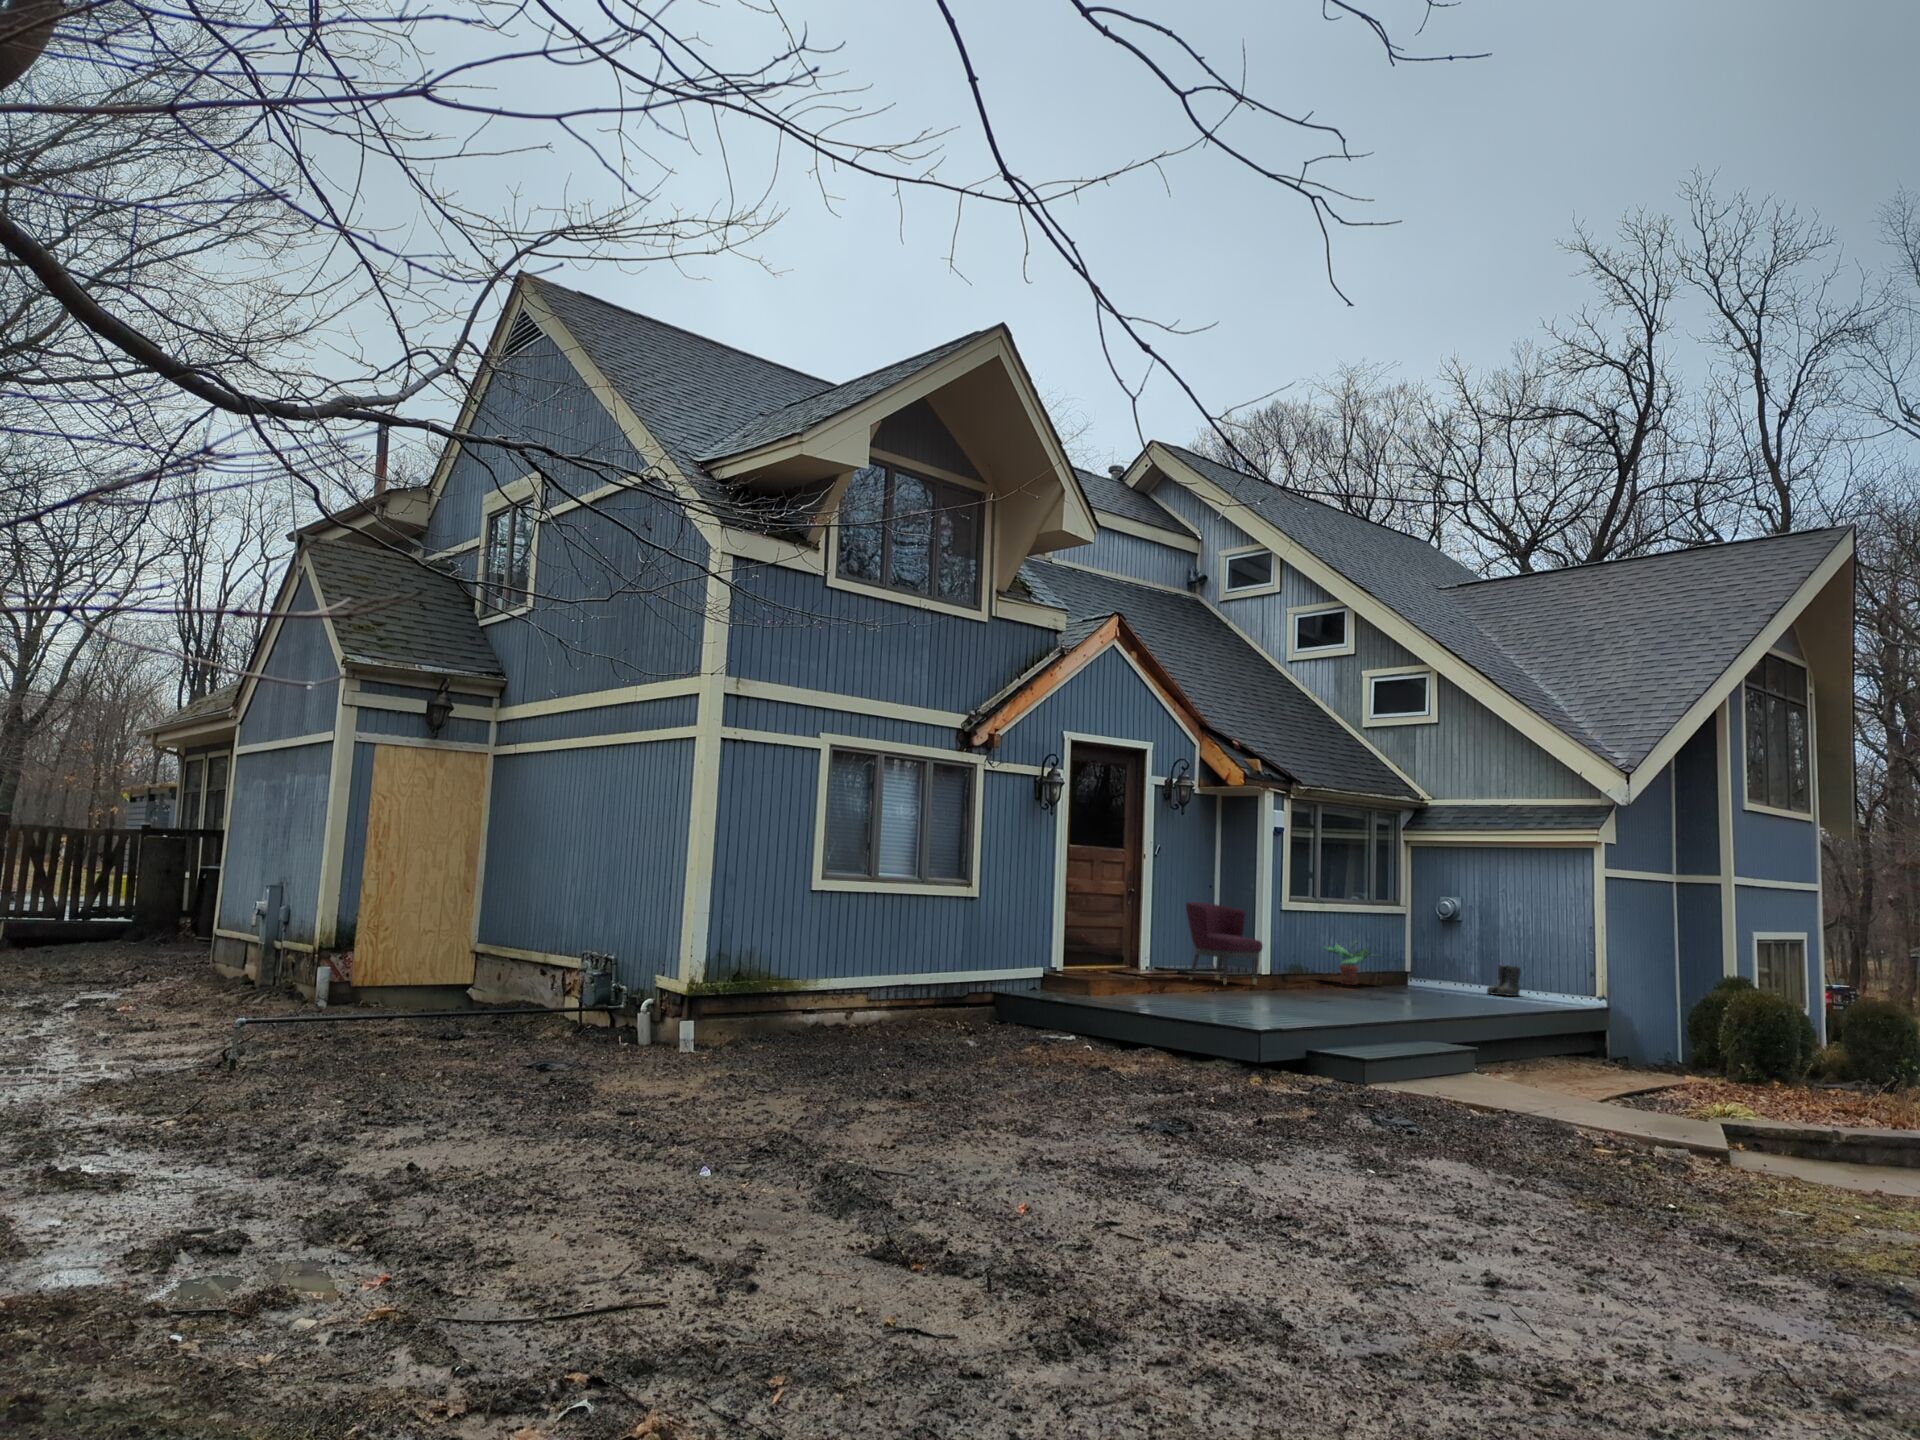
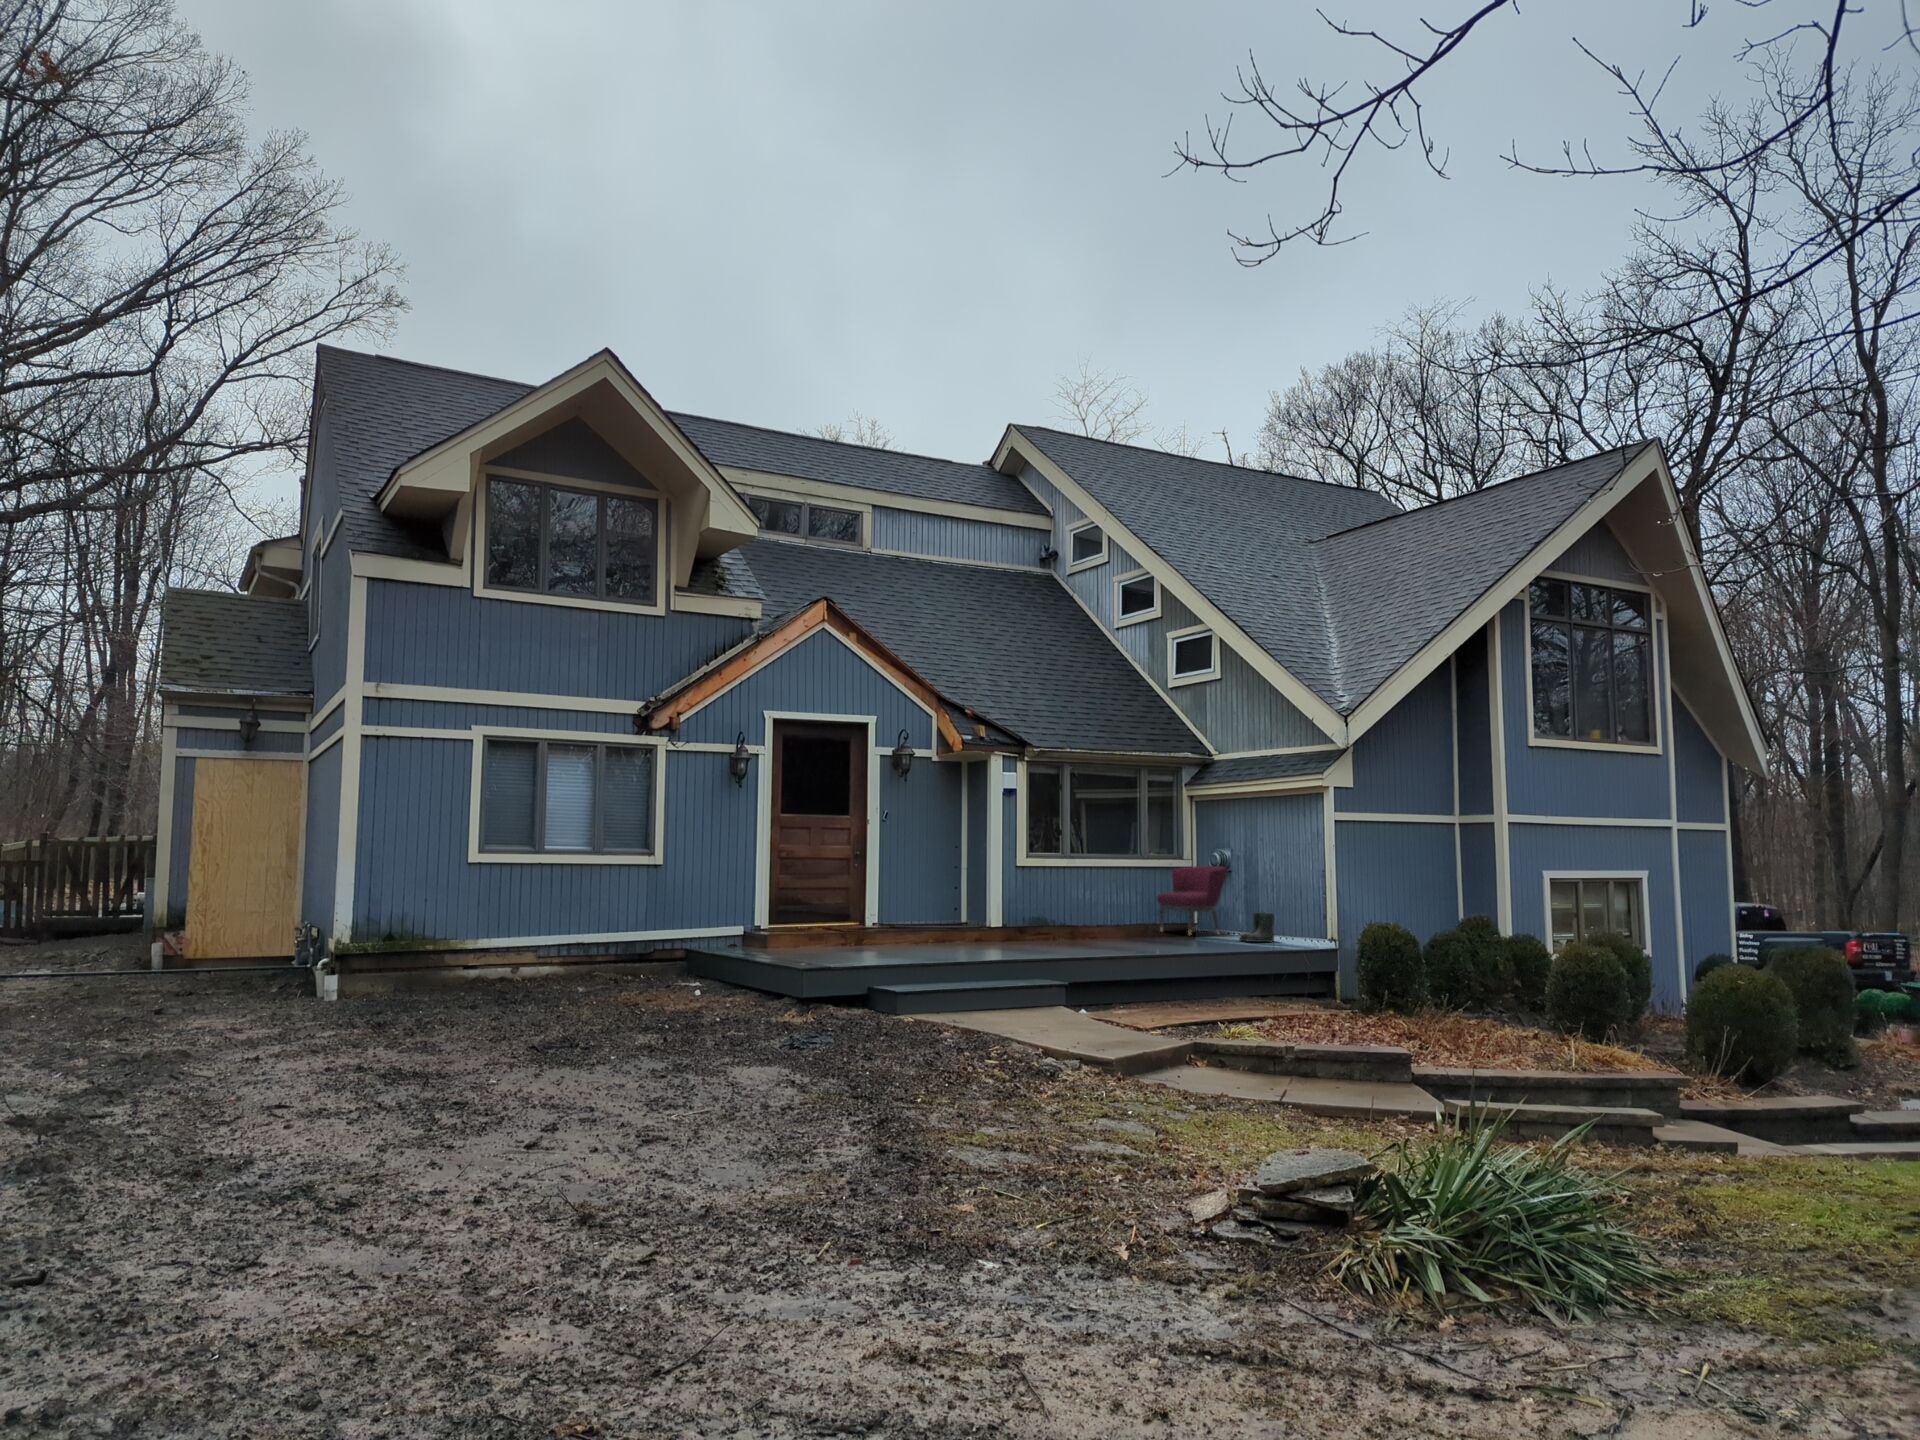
chair: present [1186,902,1263,984] -> present [1157,866,1227,935]
potted plant: present [1324,941,1375,985] -> none [1070,889,1135,936]

